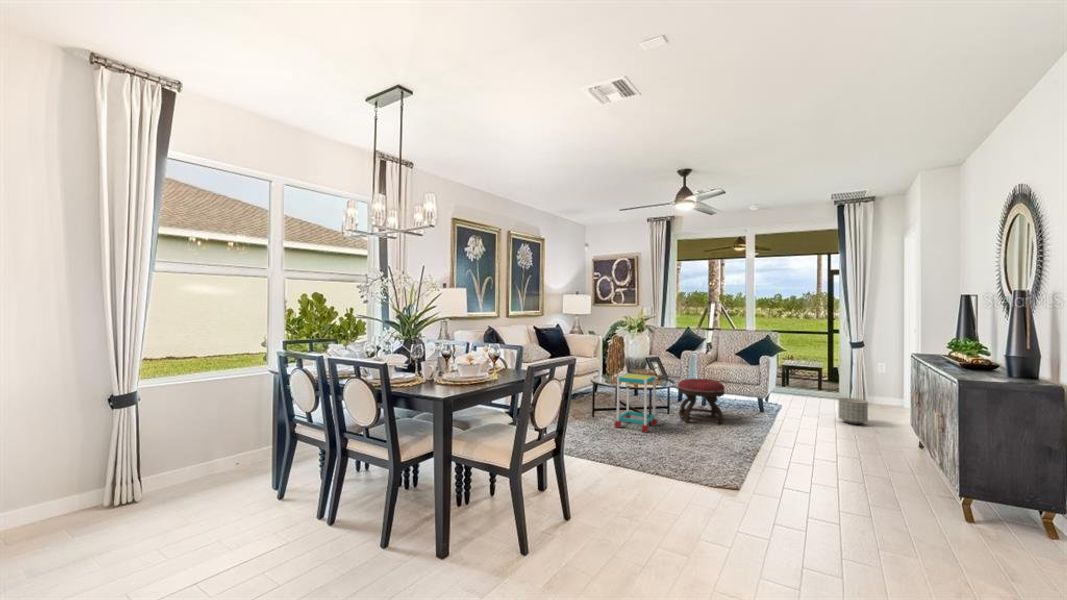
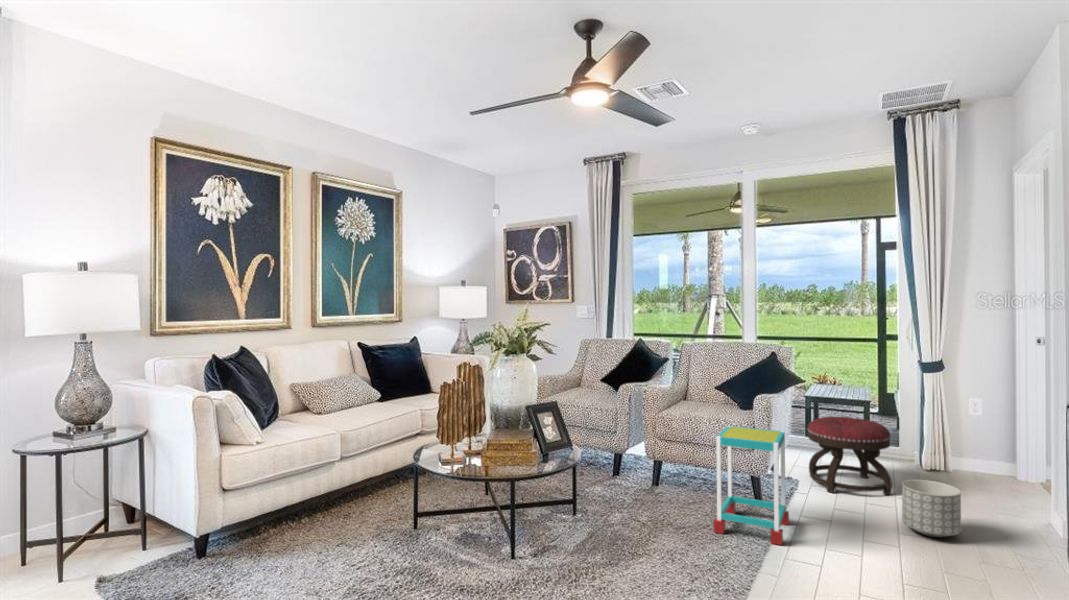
side table: present [615,373,657,432] -> present [714,426,789,545]
ottoman: present [678,378,725,424] -> present [808,416,892,495]

